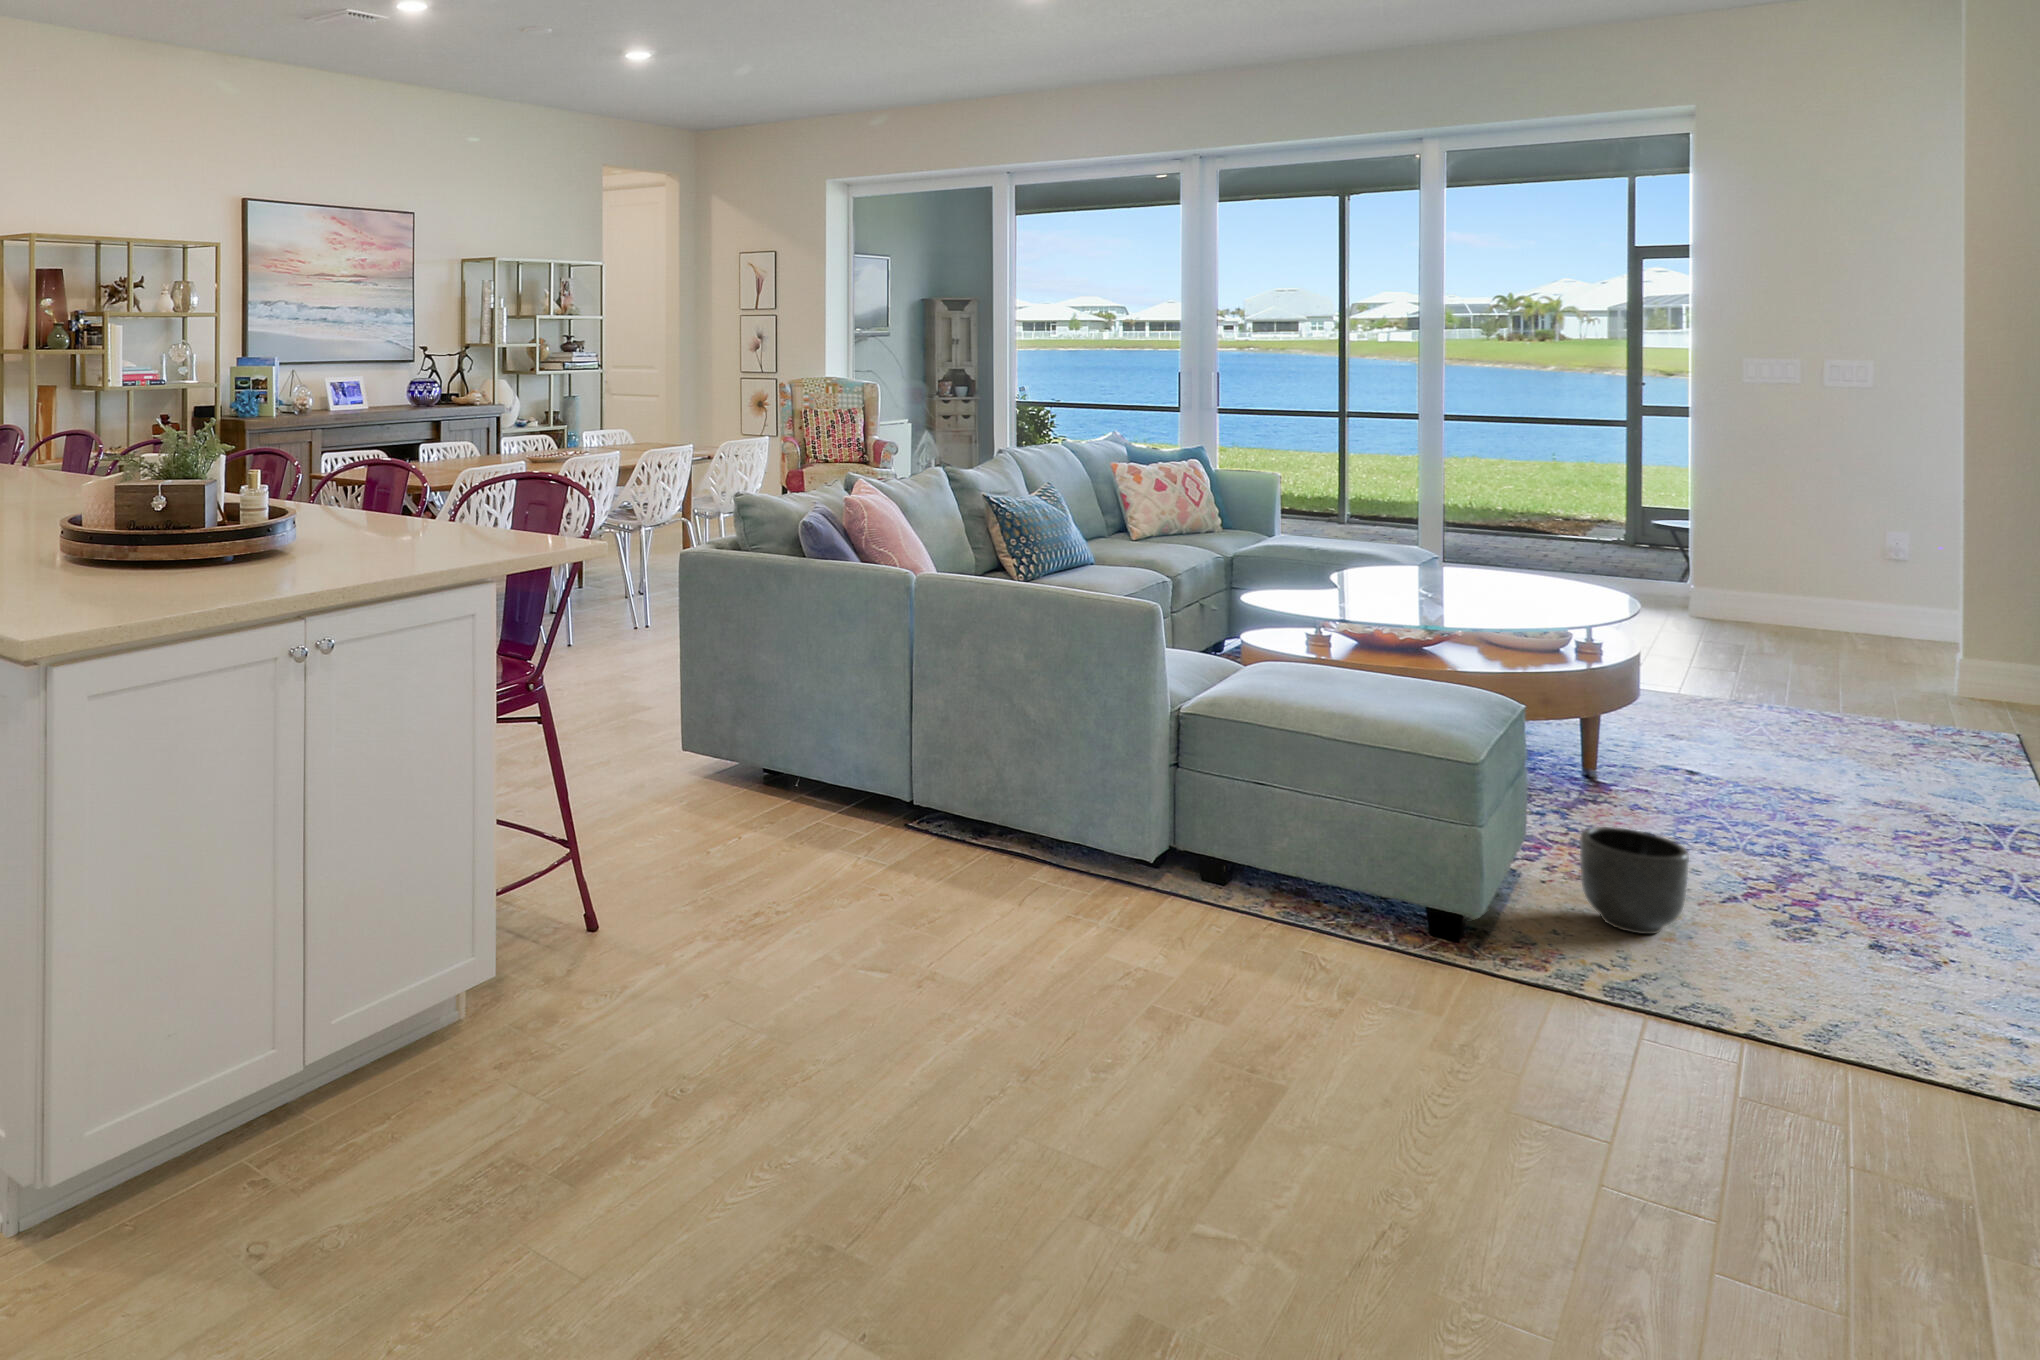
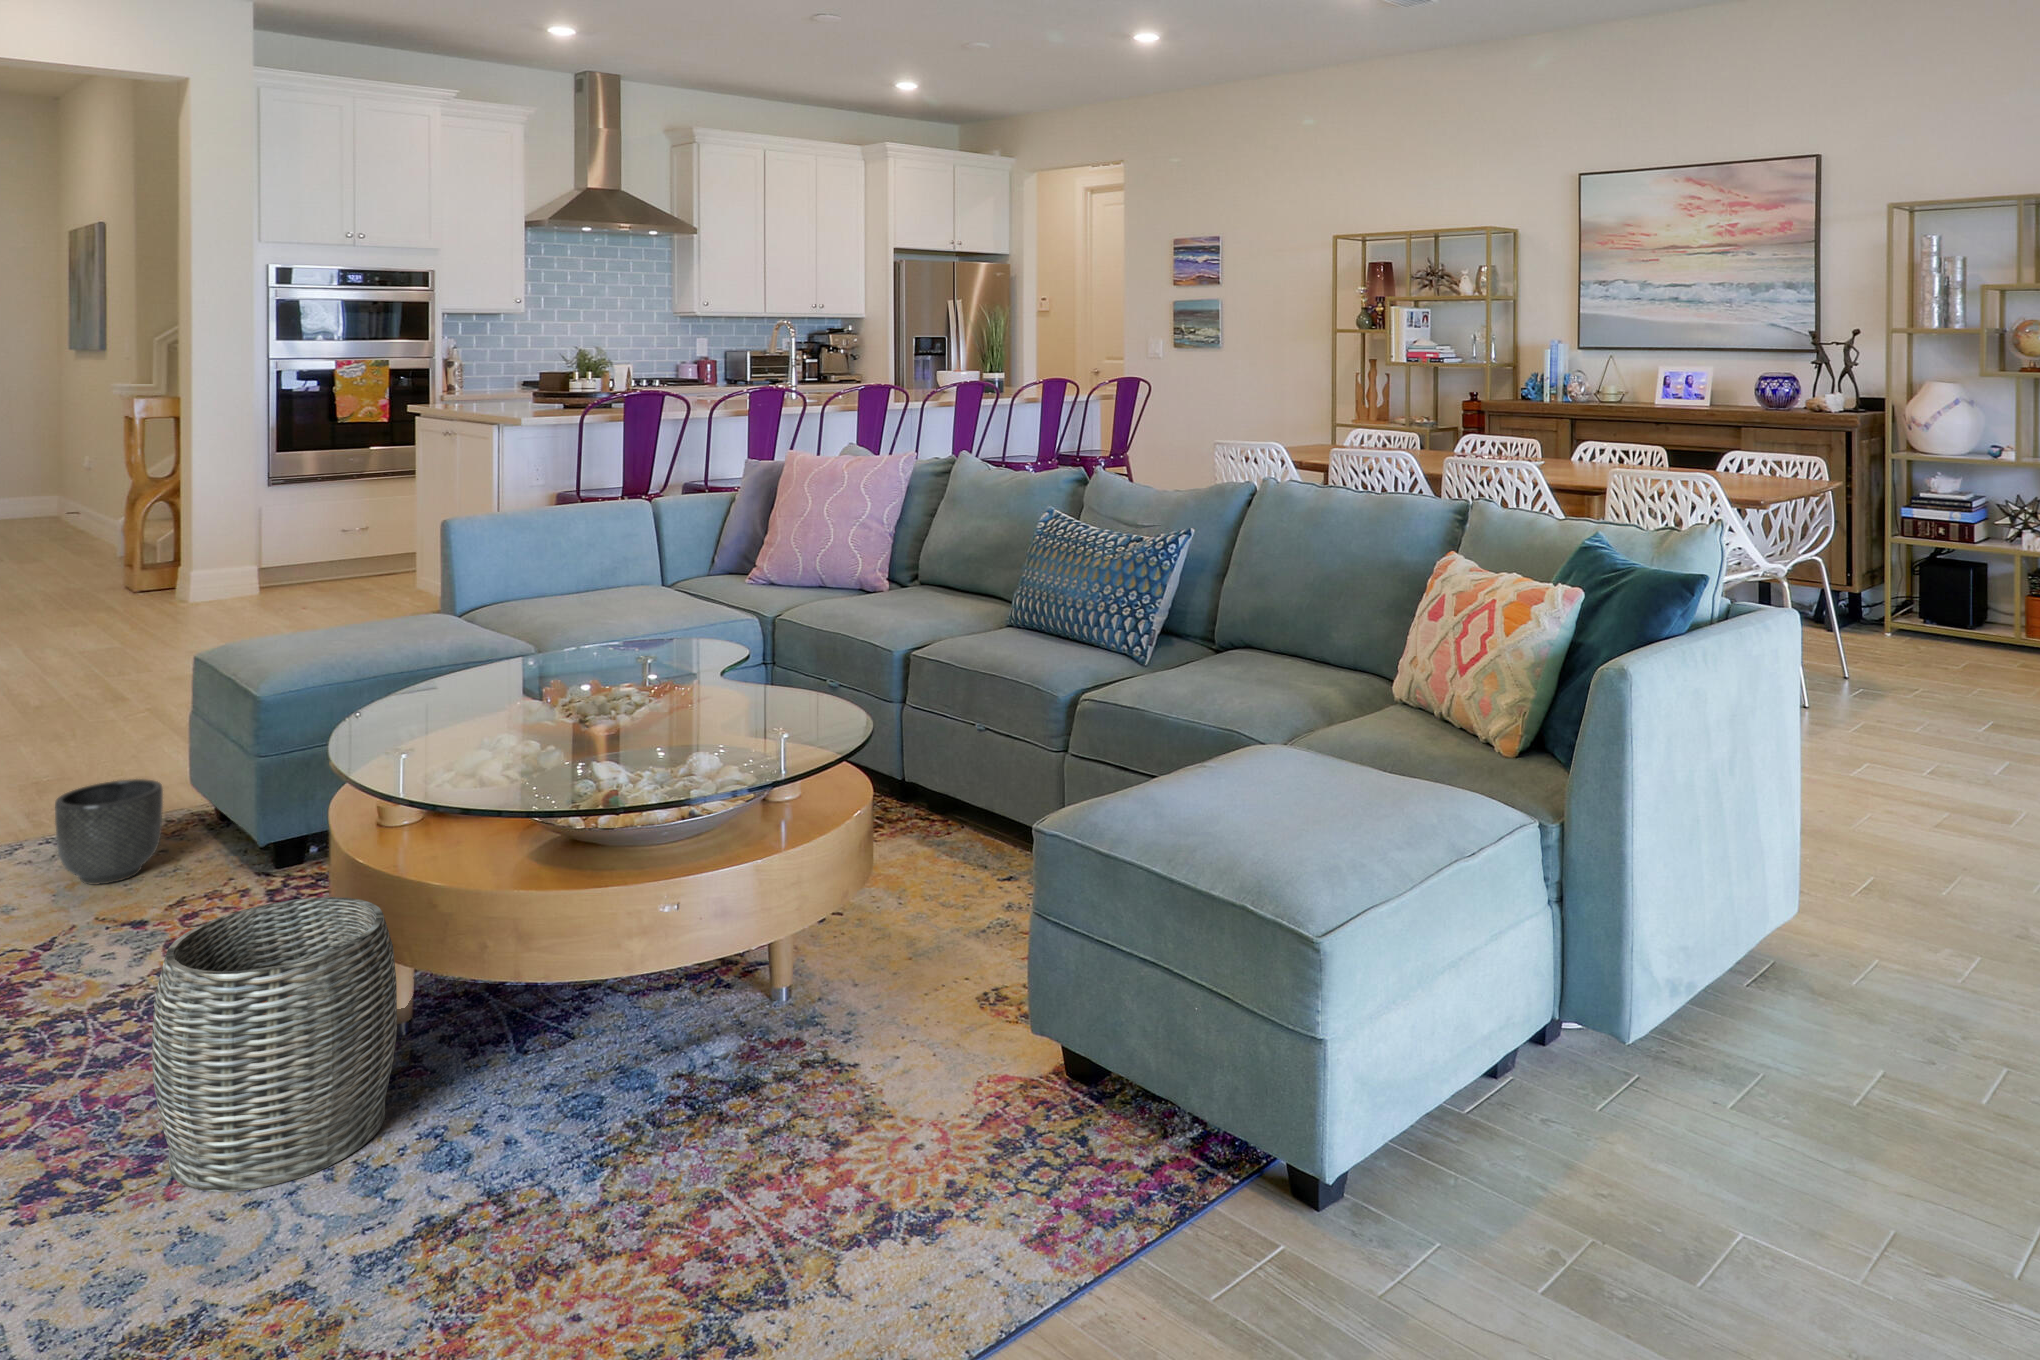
woven basket: none [1630,656,1767,788] -> present [152,897,397,1192]

